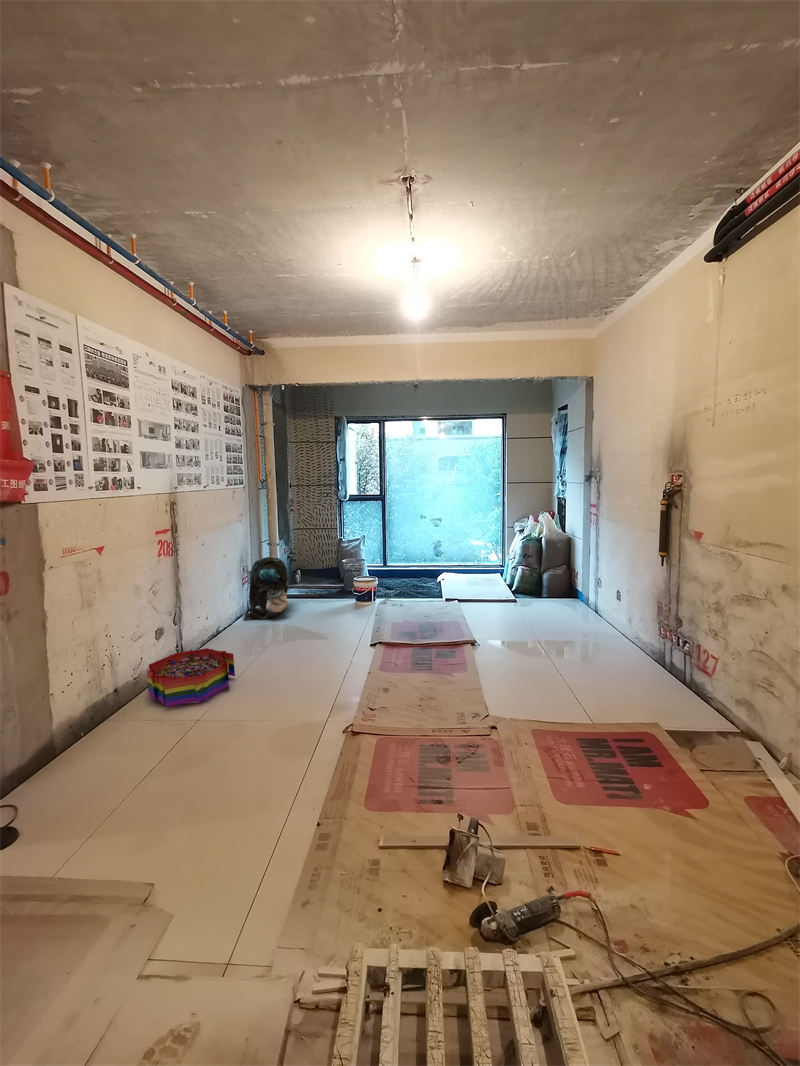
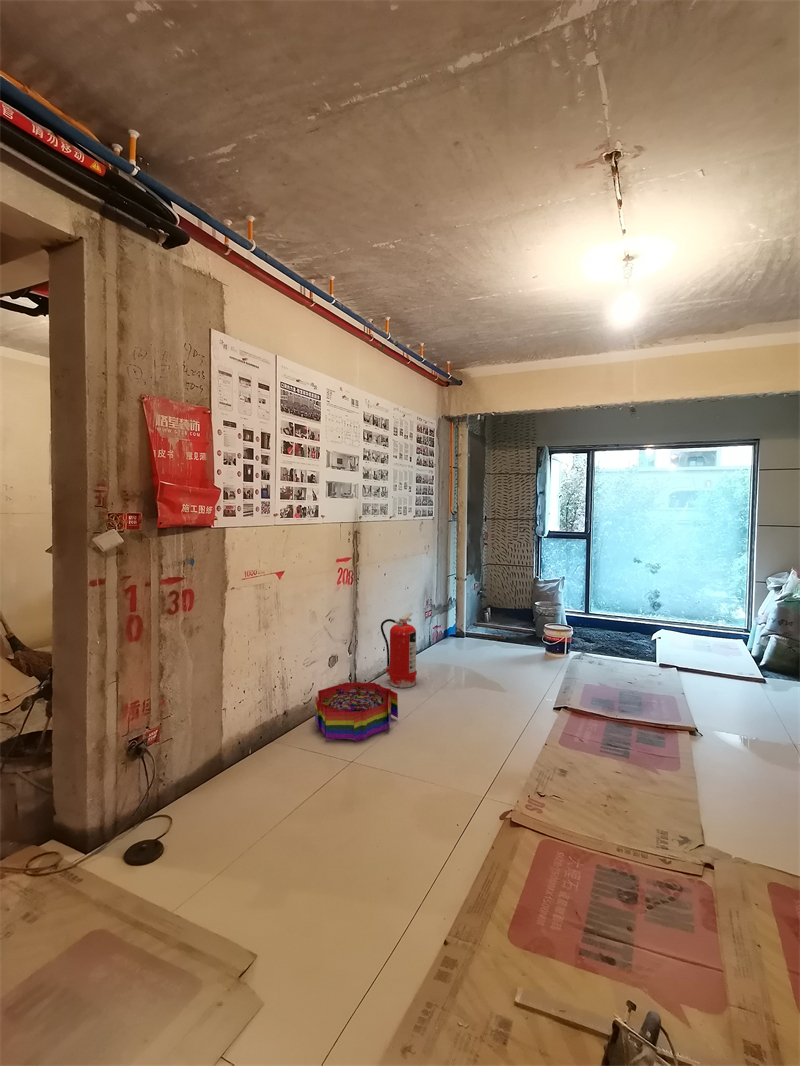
backpack: present [242,557,288,620] -> none [421,592,471,657]
fire extinguisher: none [204,579,244,651] -> present [381,613,417,688]

